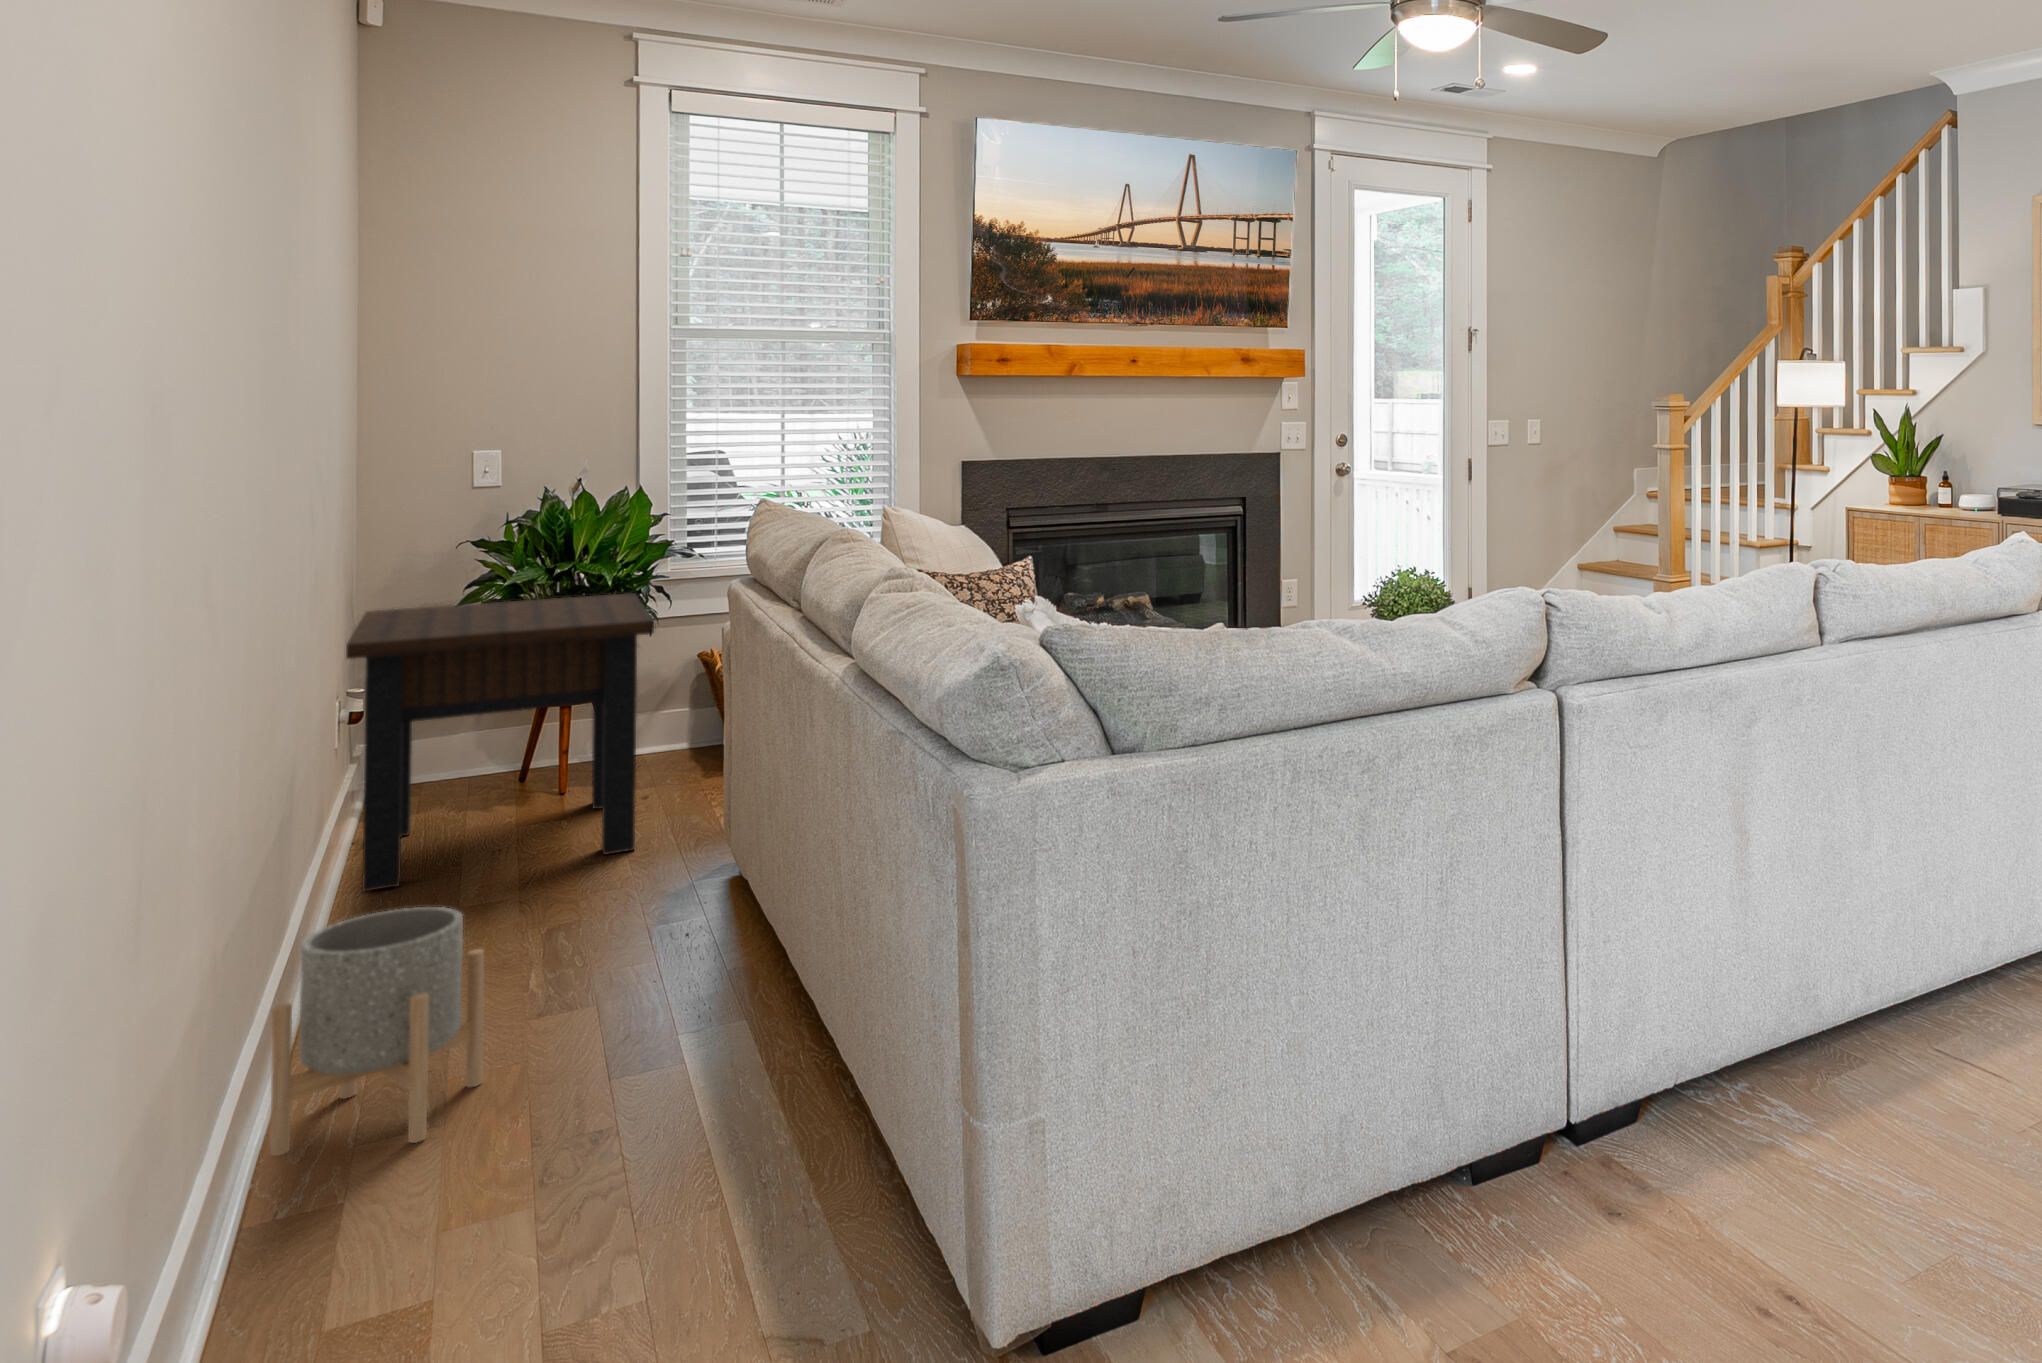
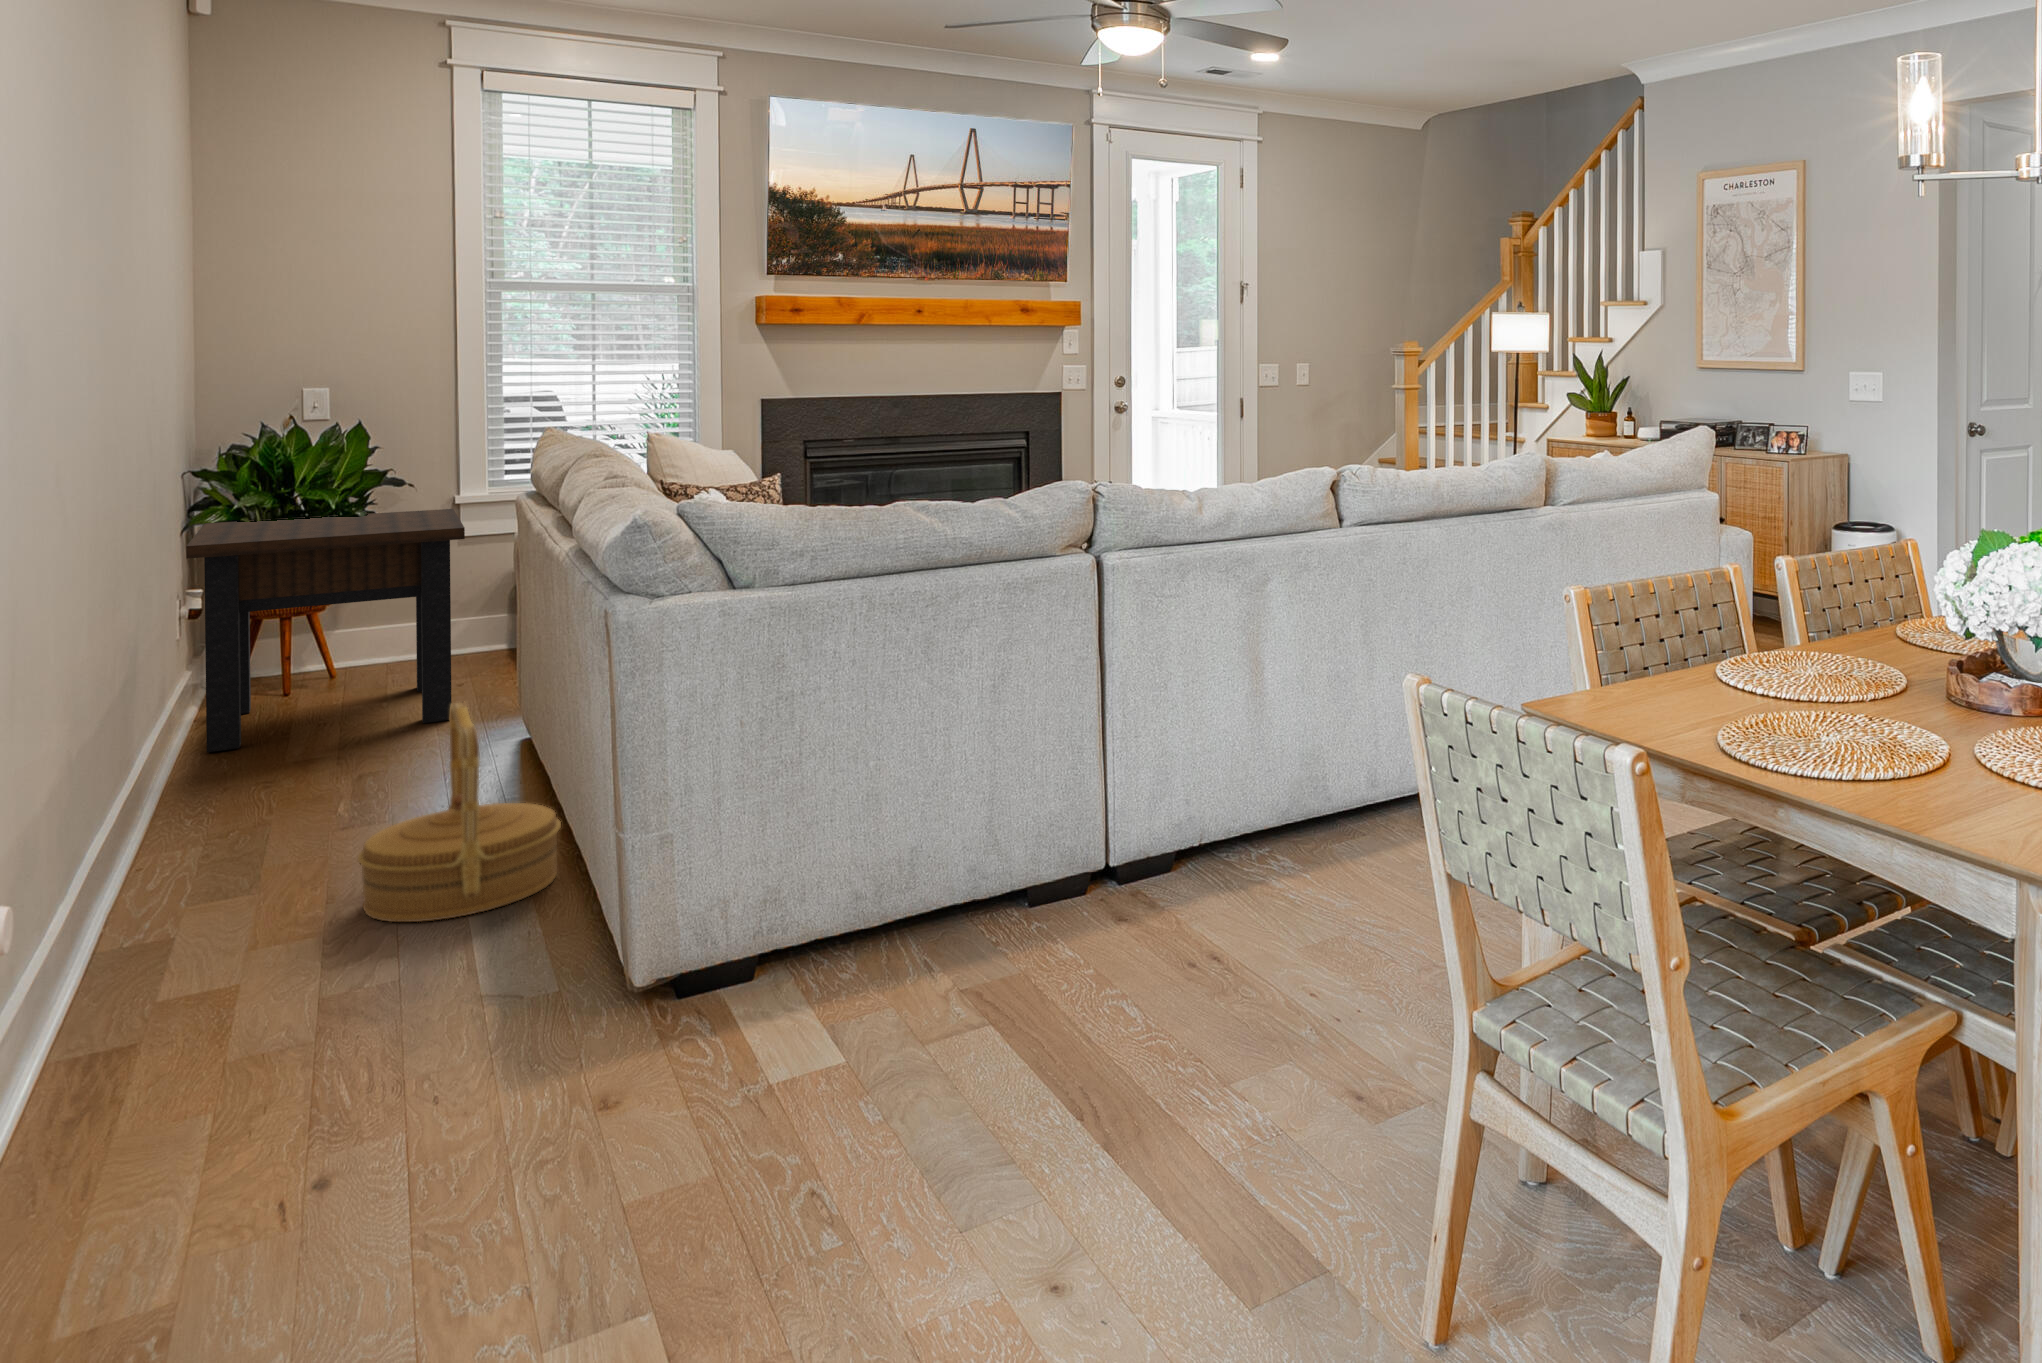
woven basket: none [549,867,796,1179] -> present [358,702,561,922]
planter: present [270,907,484,1156] -> none [130,736,307,918]

